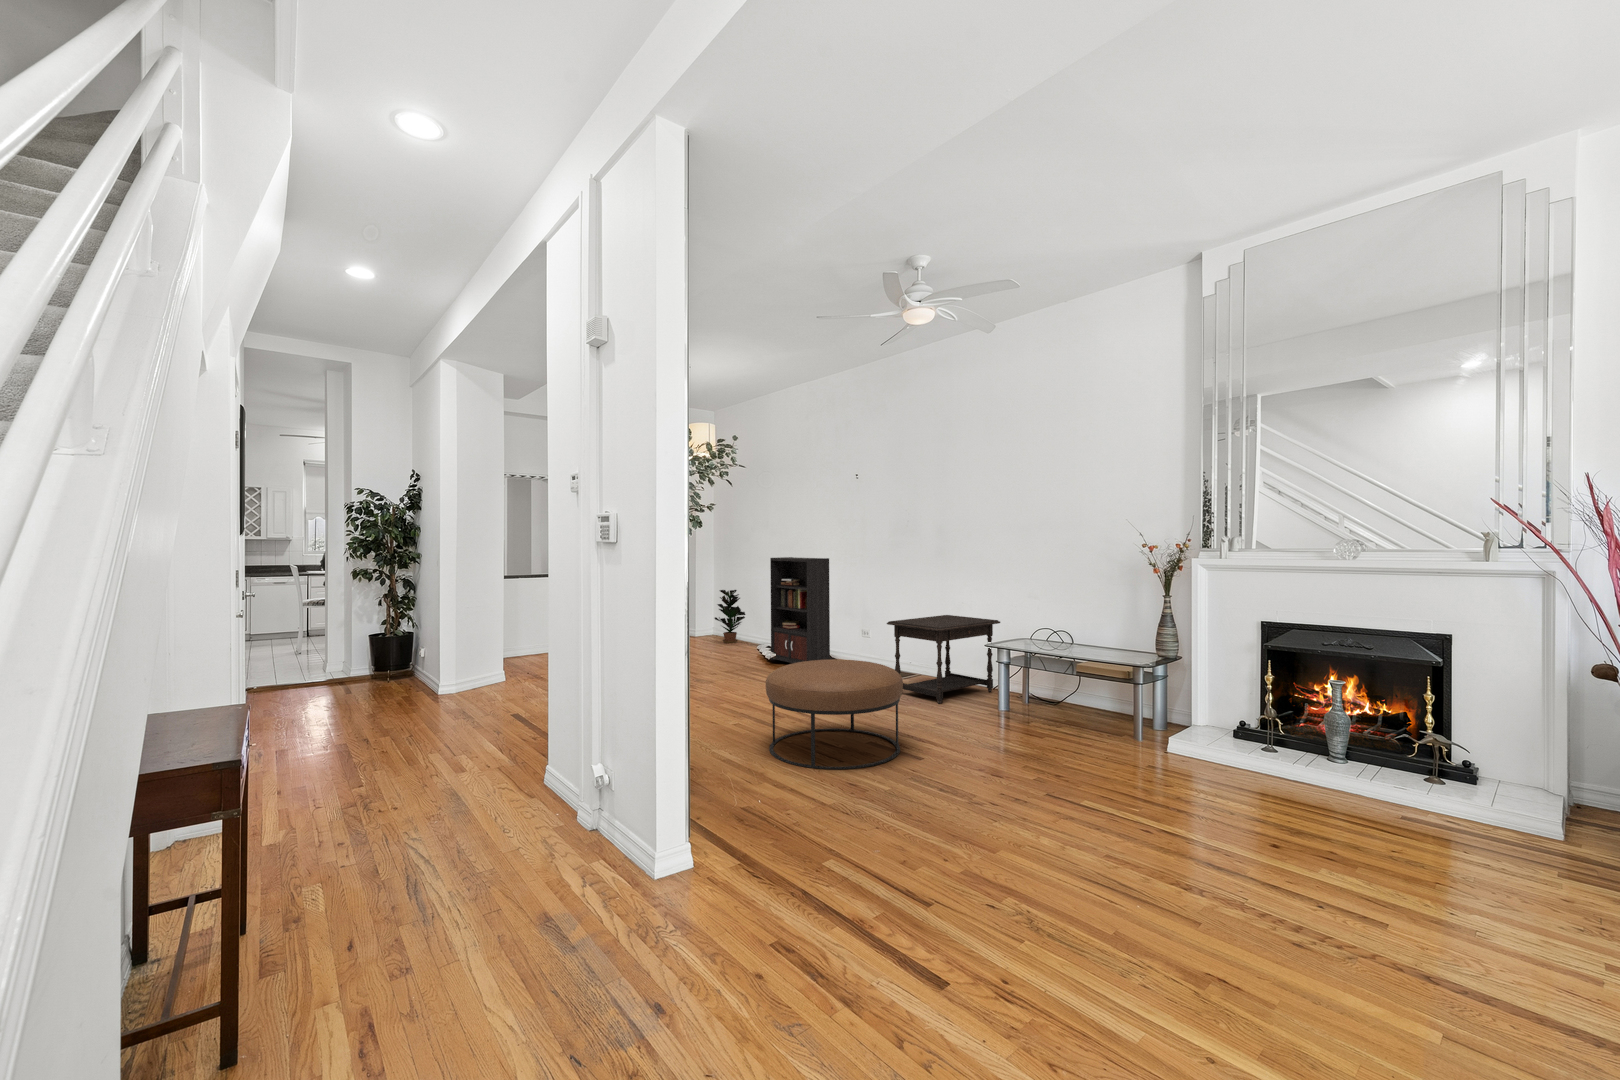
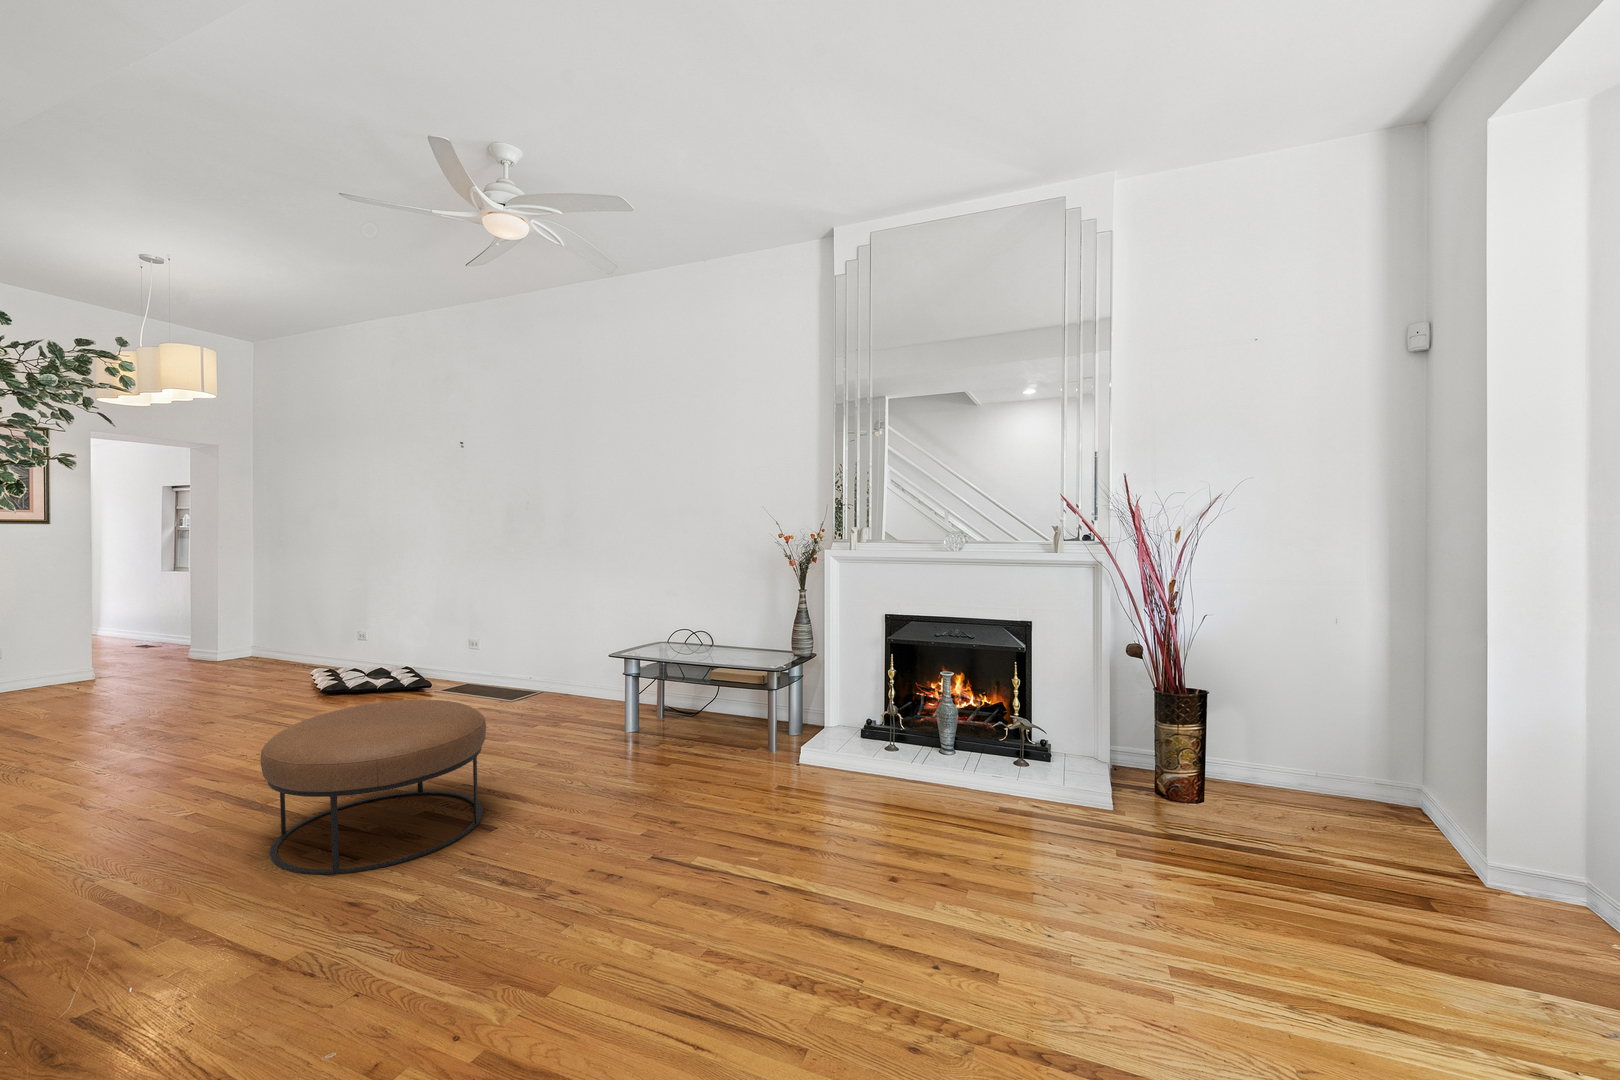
bookcase: present [770,557,830,663] -> none [327,549,459,696]
potted plant: present [715,590,745,643] -> none [248,592,301,666]
side table: present [887,615,1000,704] -> none [486,618,631,731]

